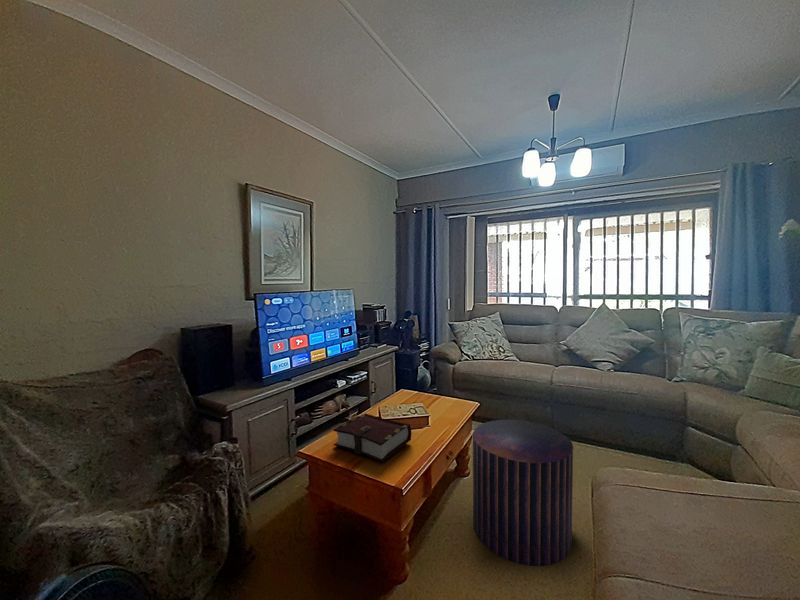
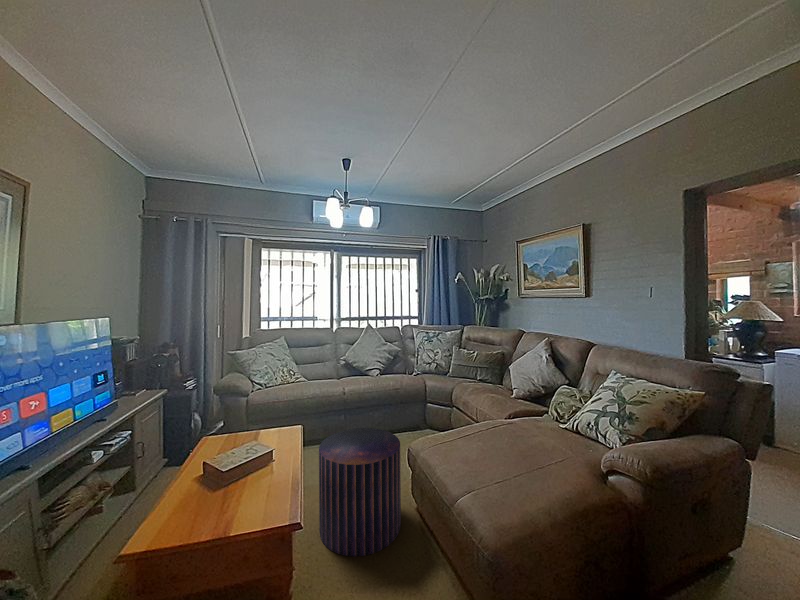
book: present [334,413,411,462] -> none [170,465,268,529]

